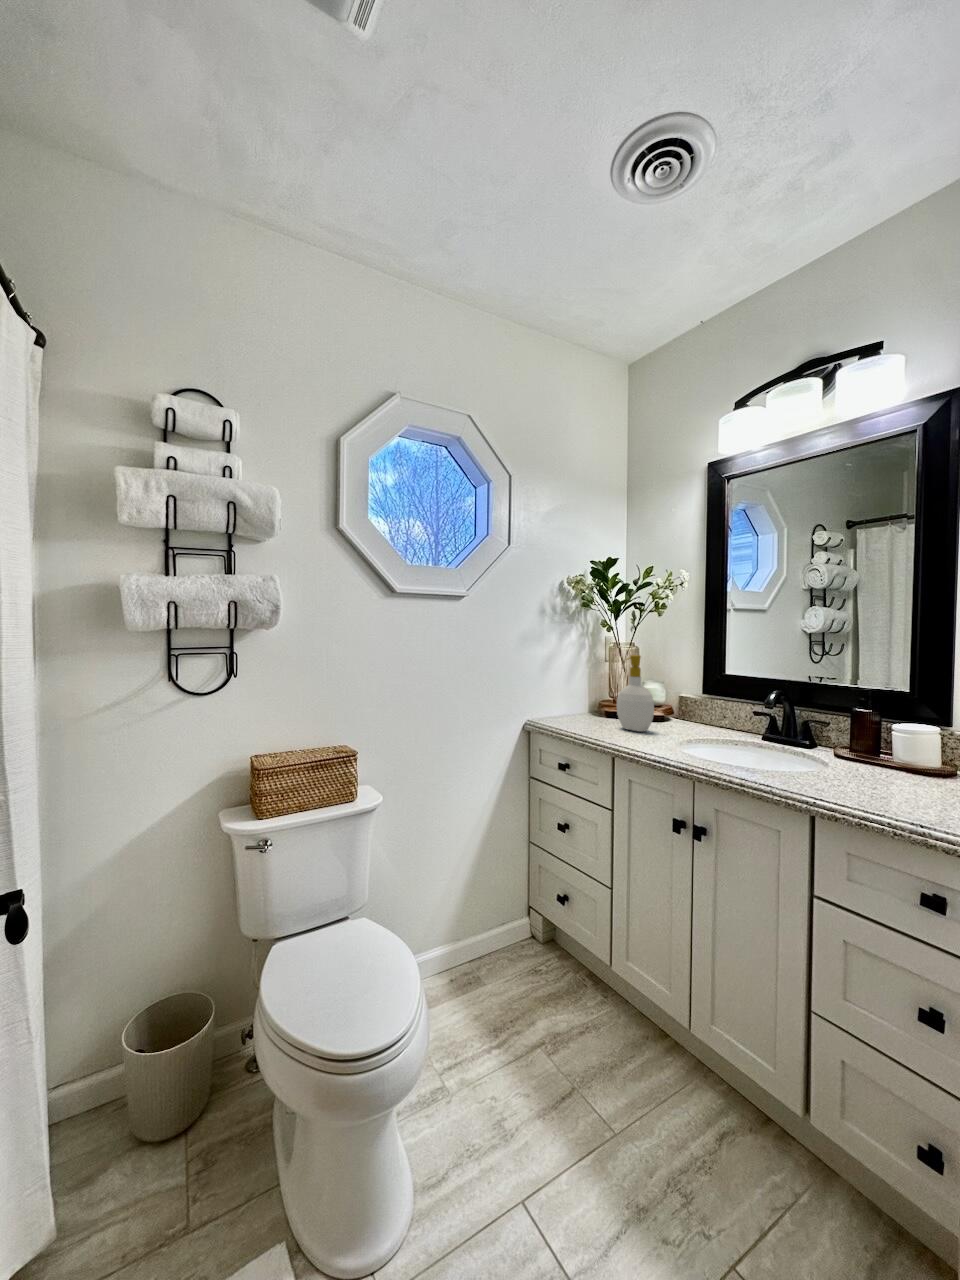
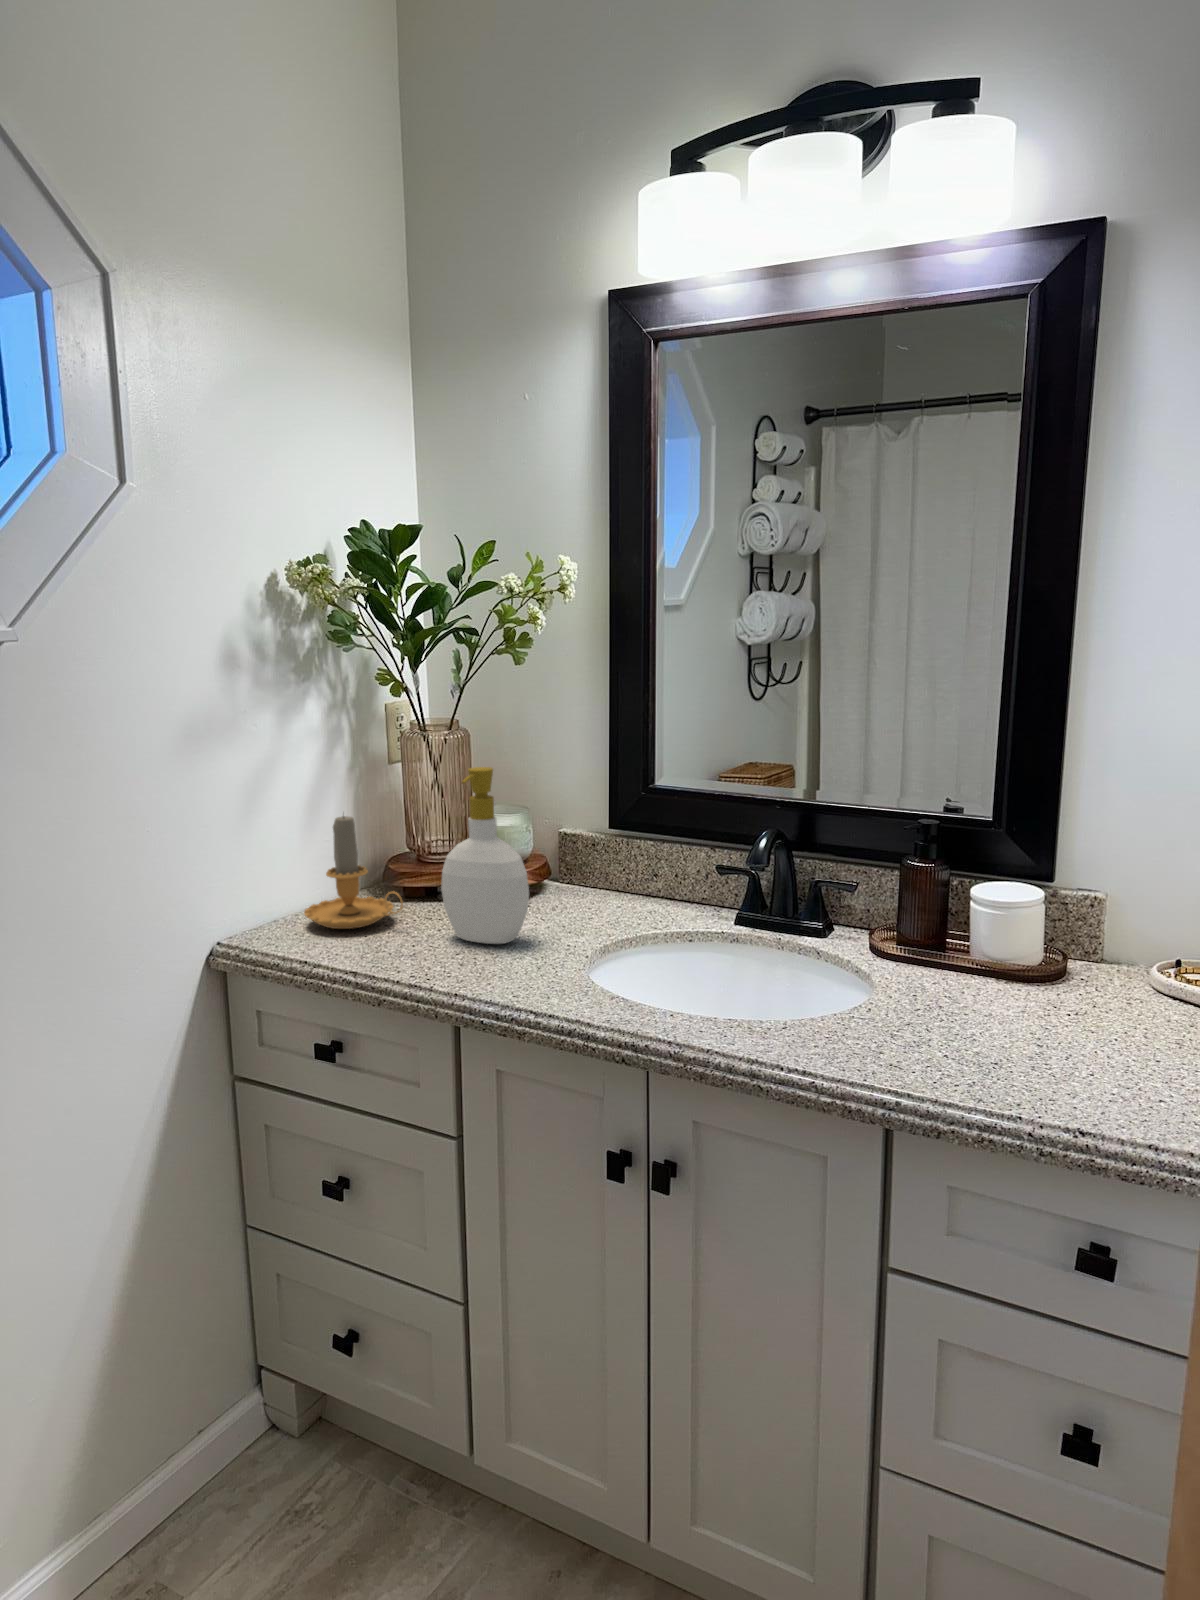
candle: none [562,673,601,721] -> present [304,816,403,929]

